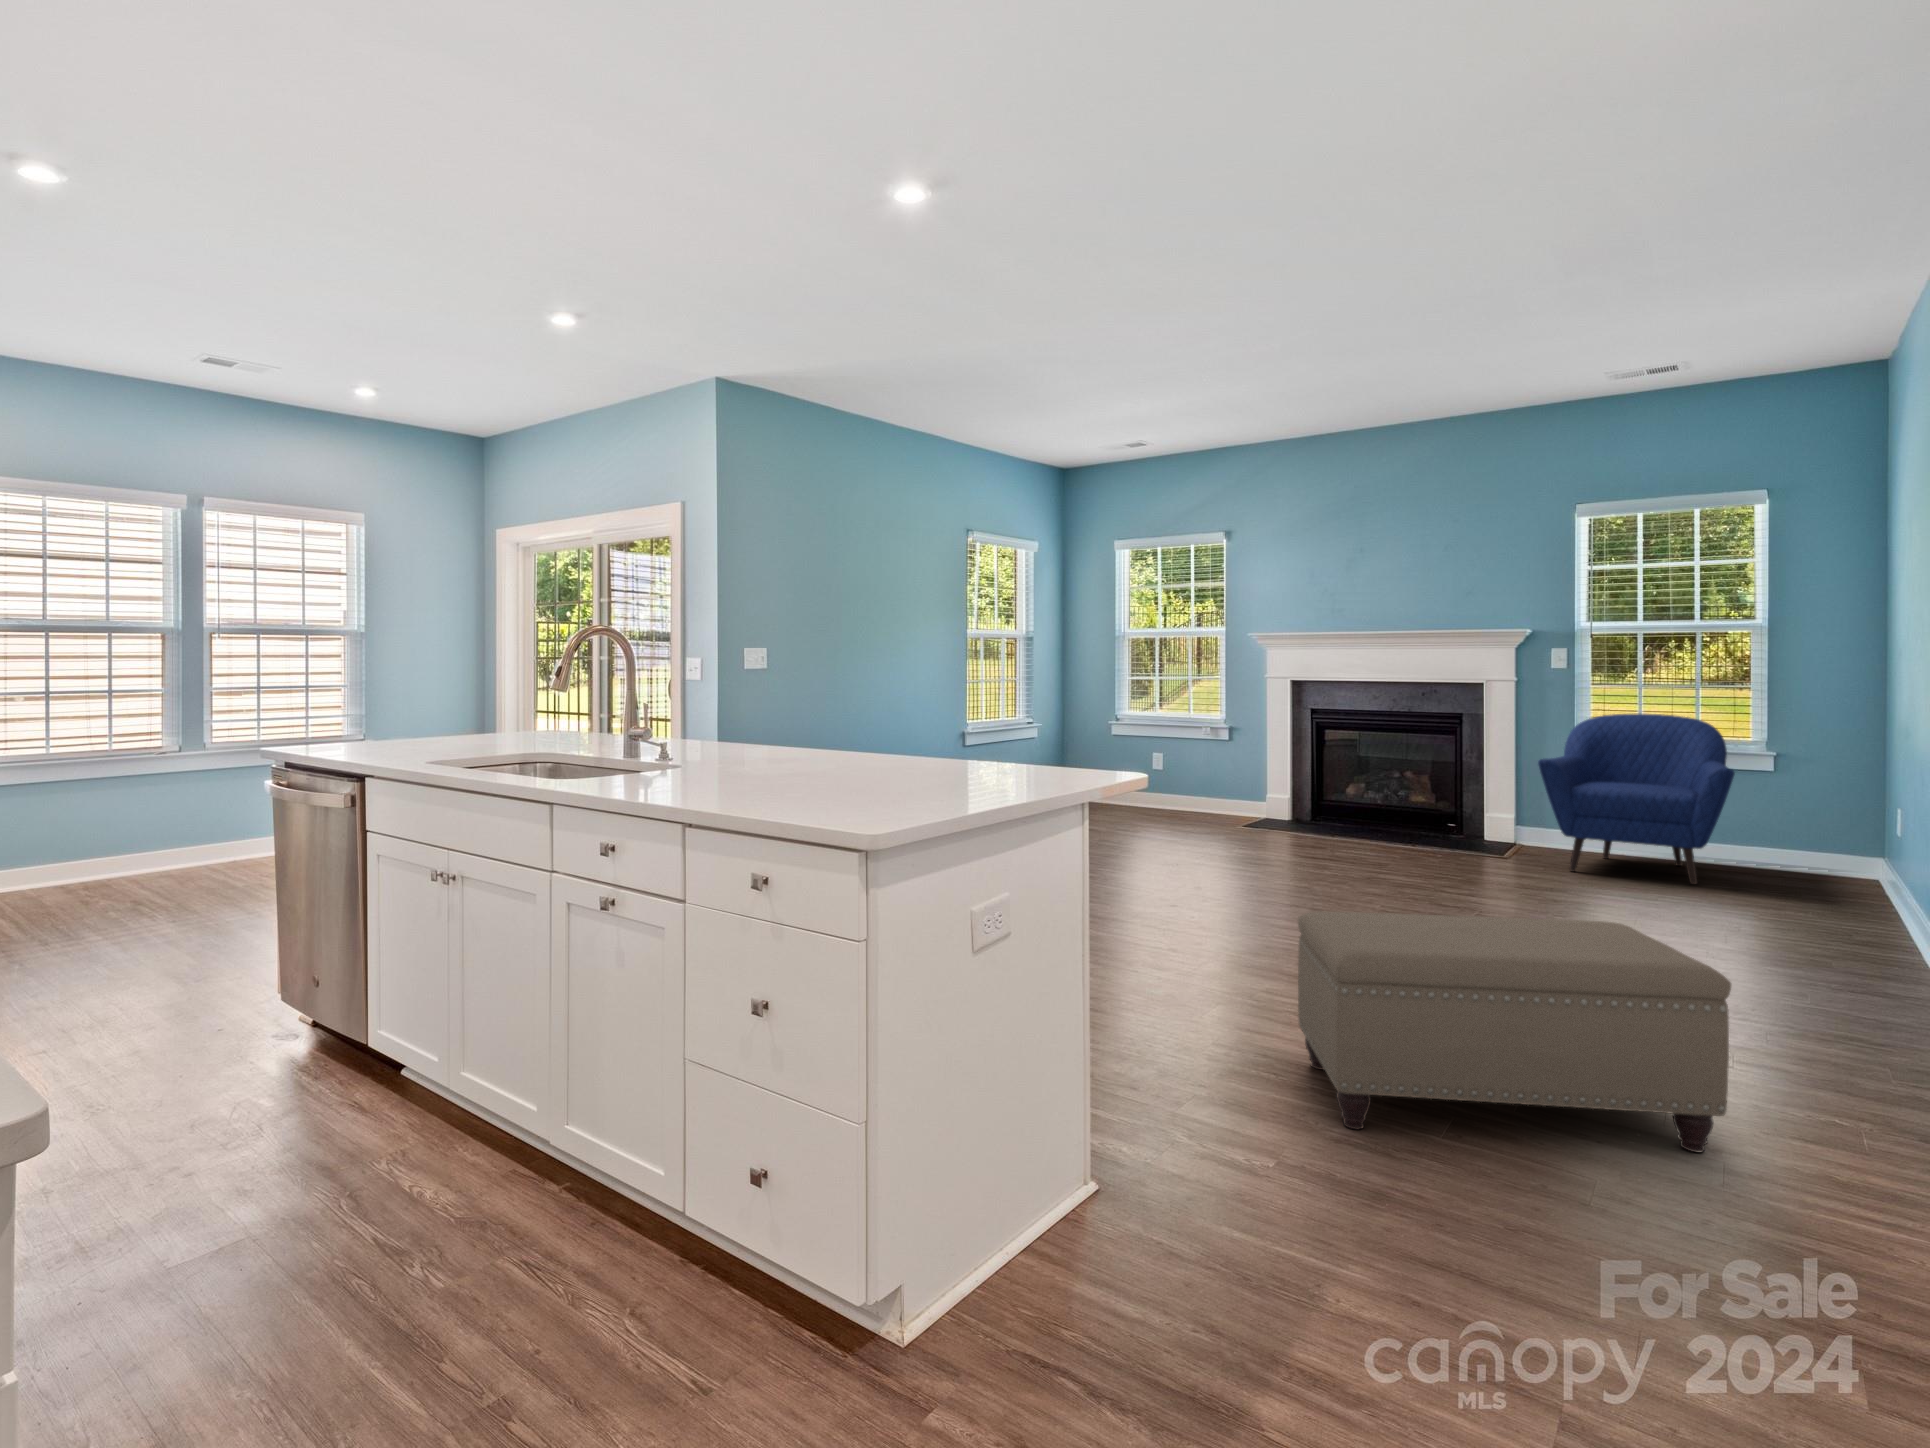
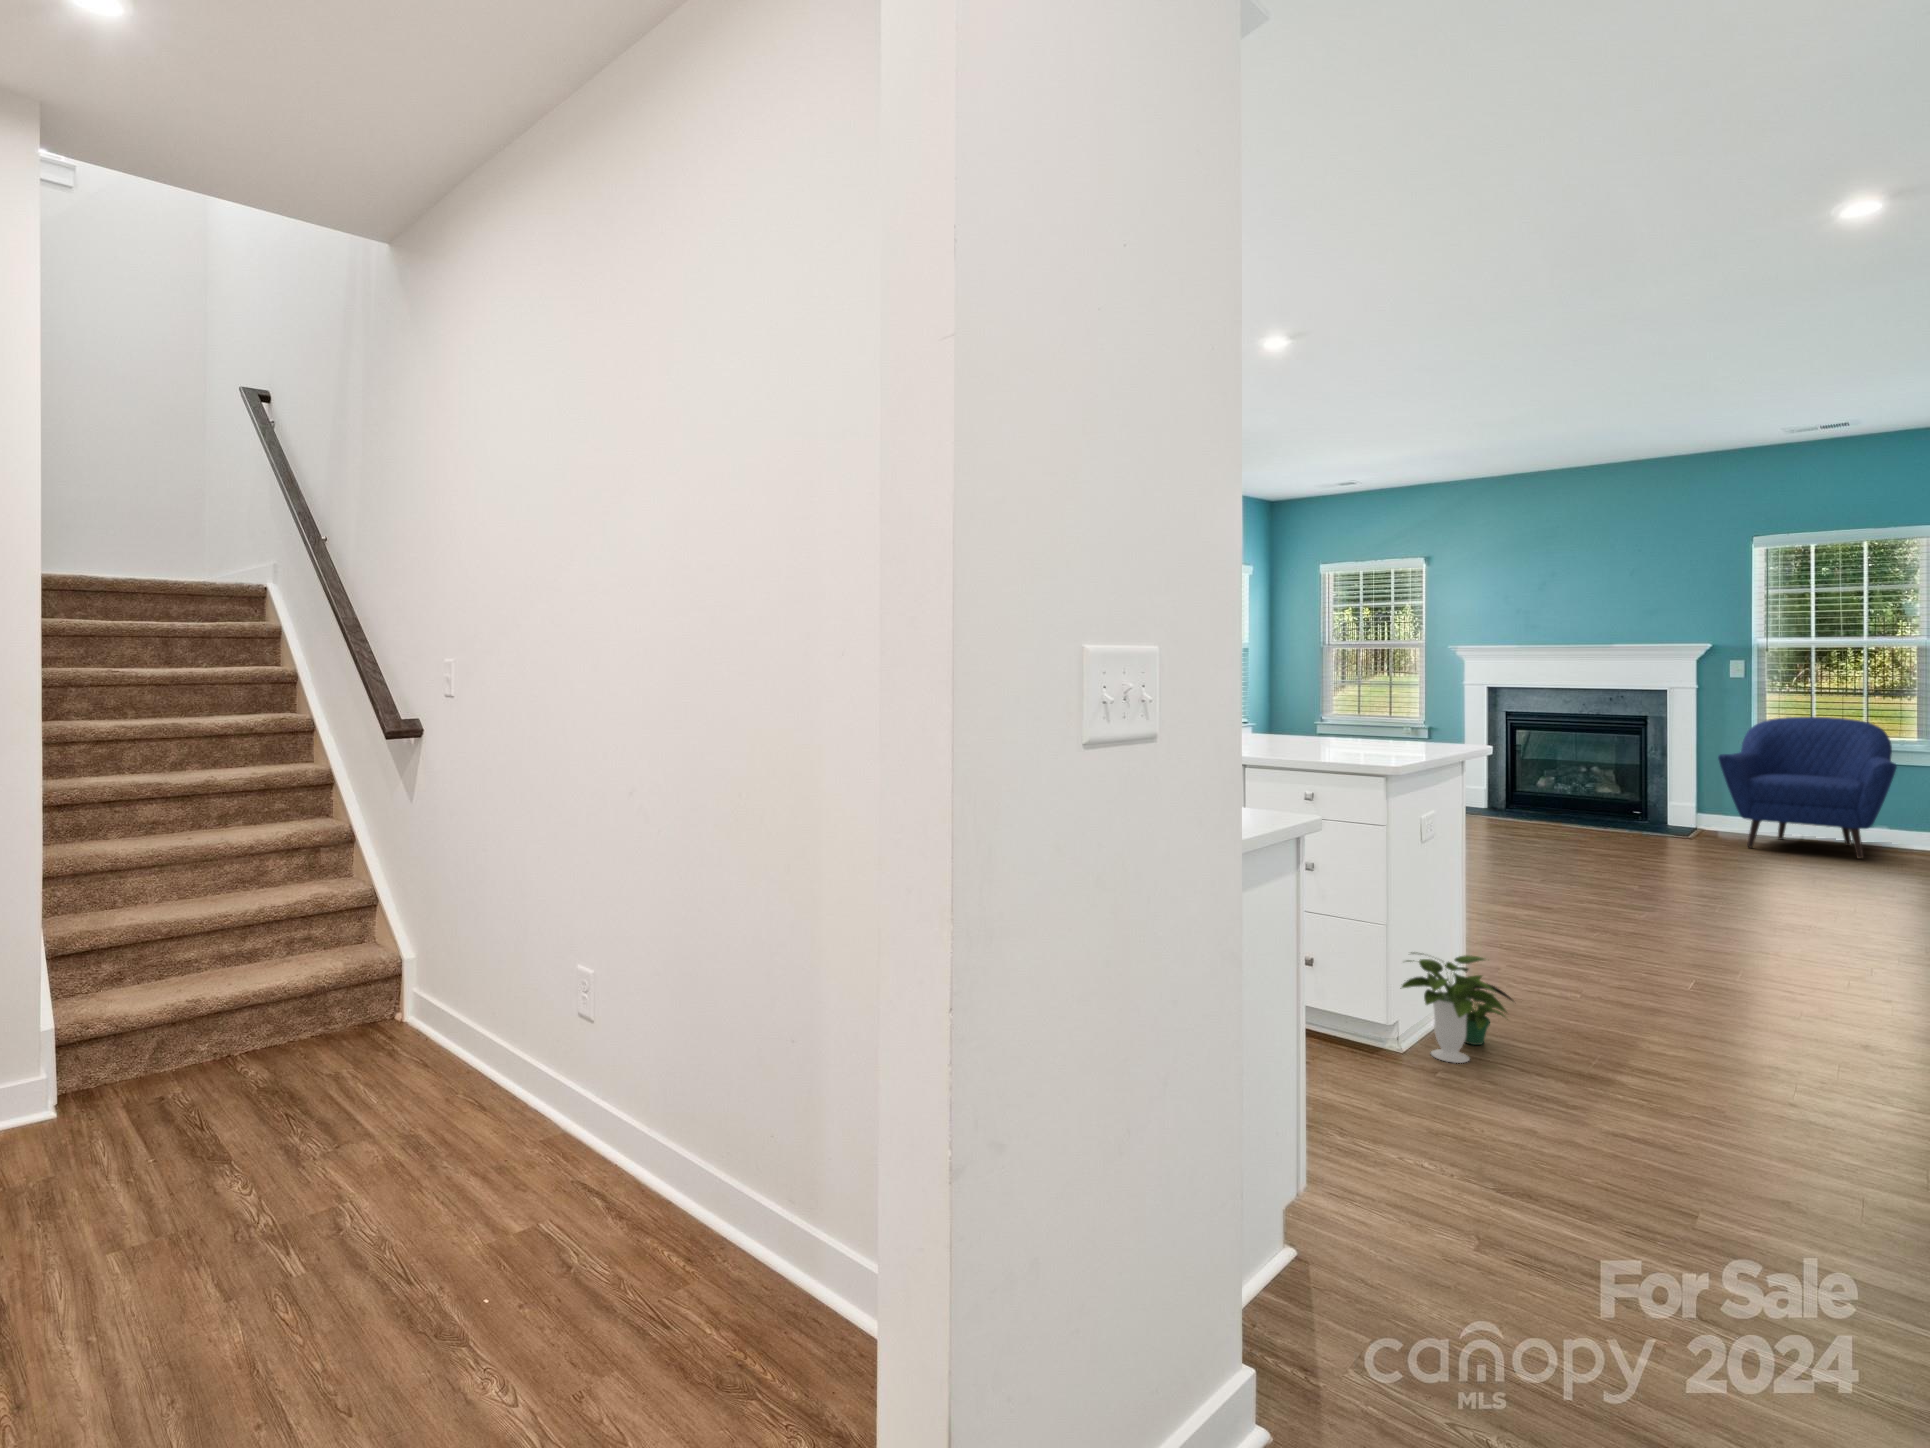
ottoman: present [1298,912,1731,1152] -> none [1545,853,1868,1008]
potted plant: none [990,1126,1189,1332] -> present [1400,952,1513,1063]

